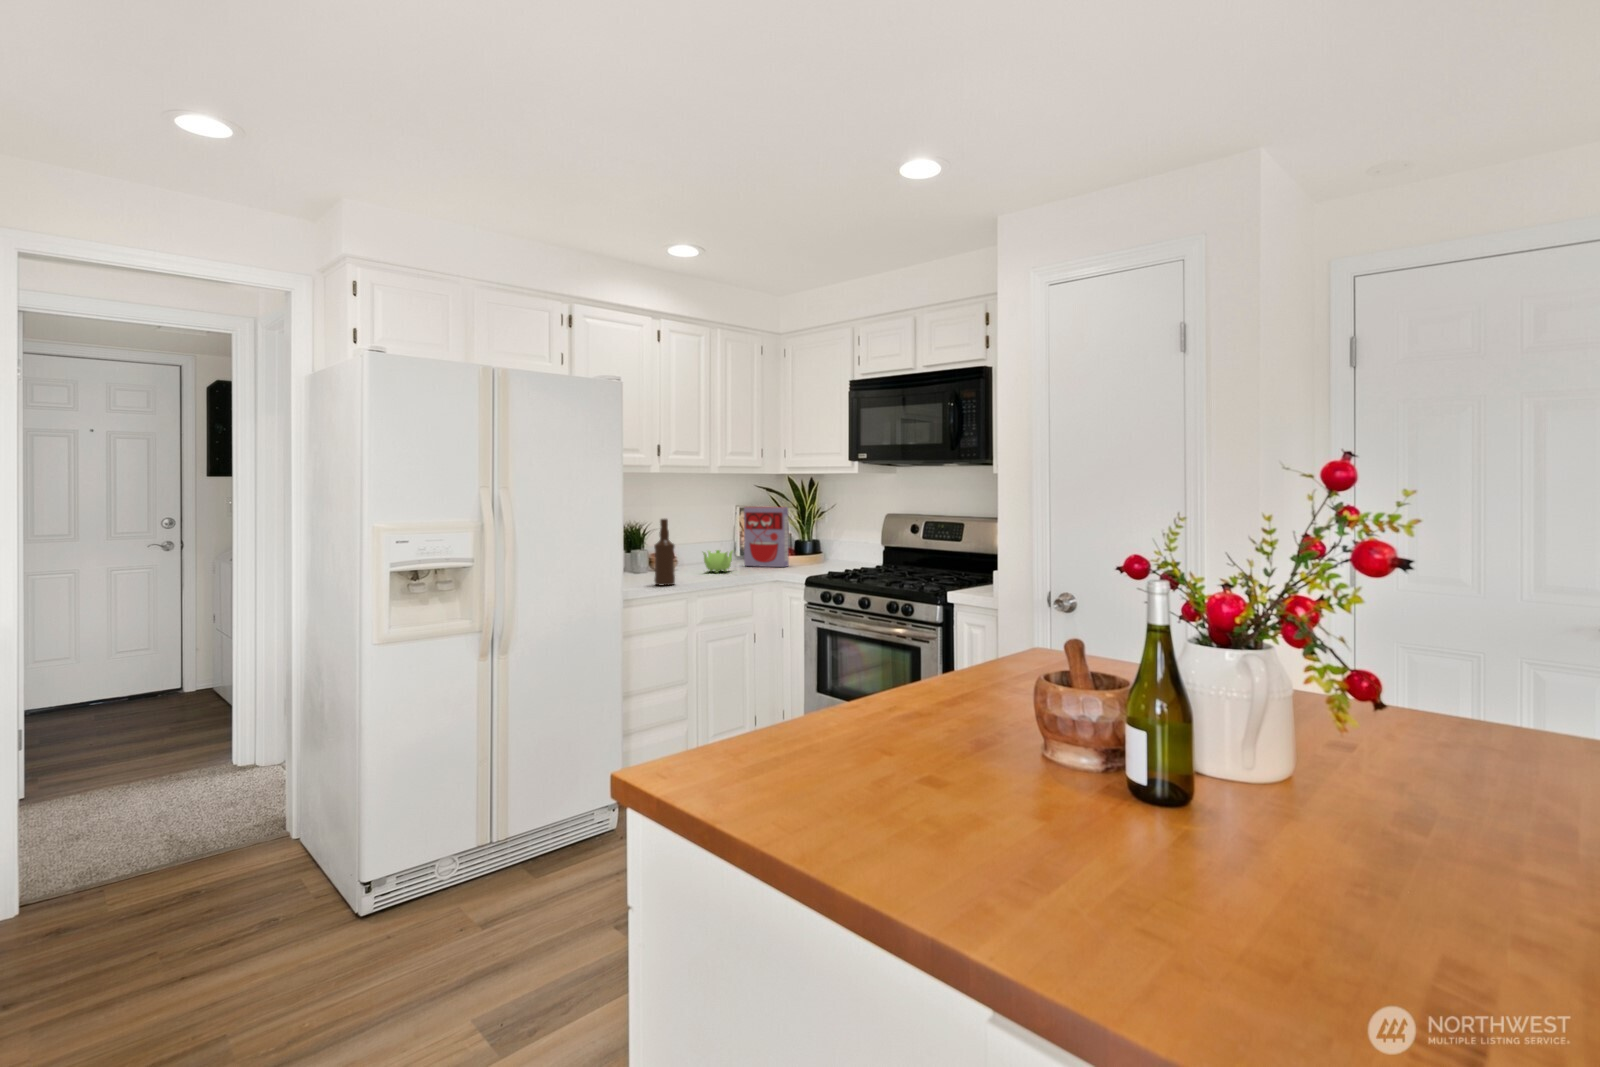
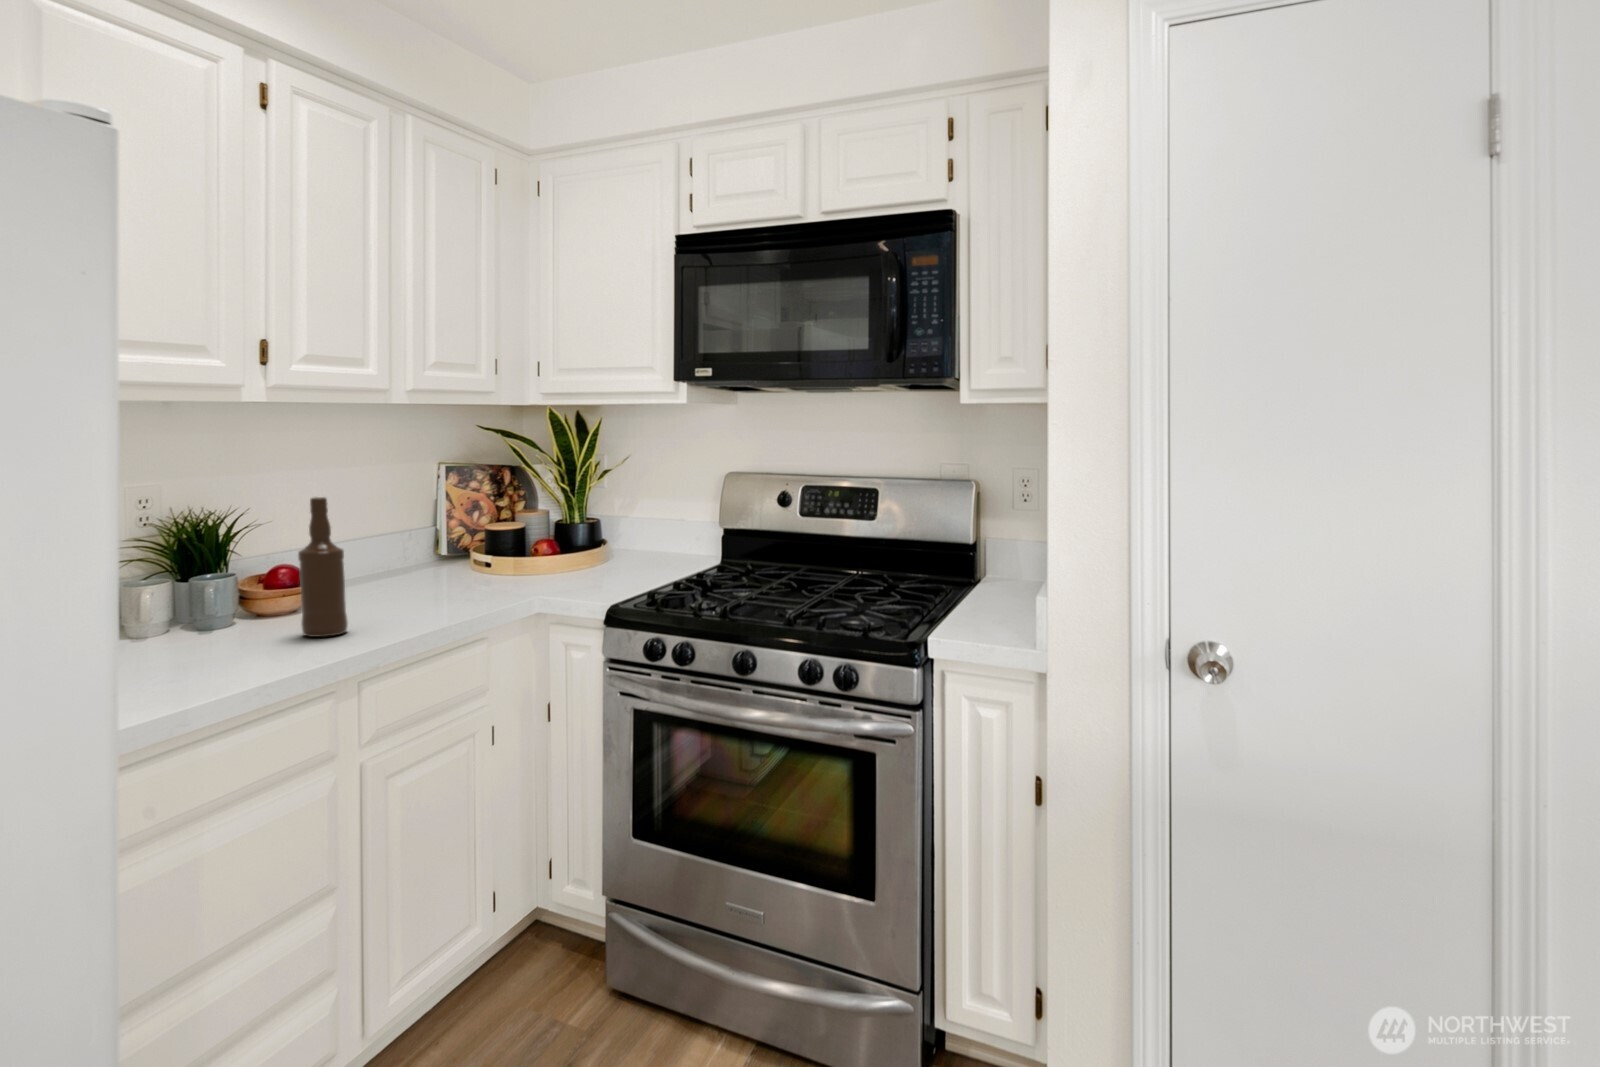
cereal box: present [744,507,789,567] -> none [464,465,553,576]
teapot: present [703,550,733,573] -> none [390,548,454,595]

